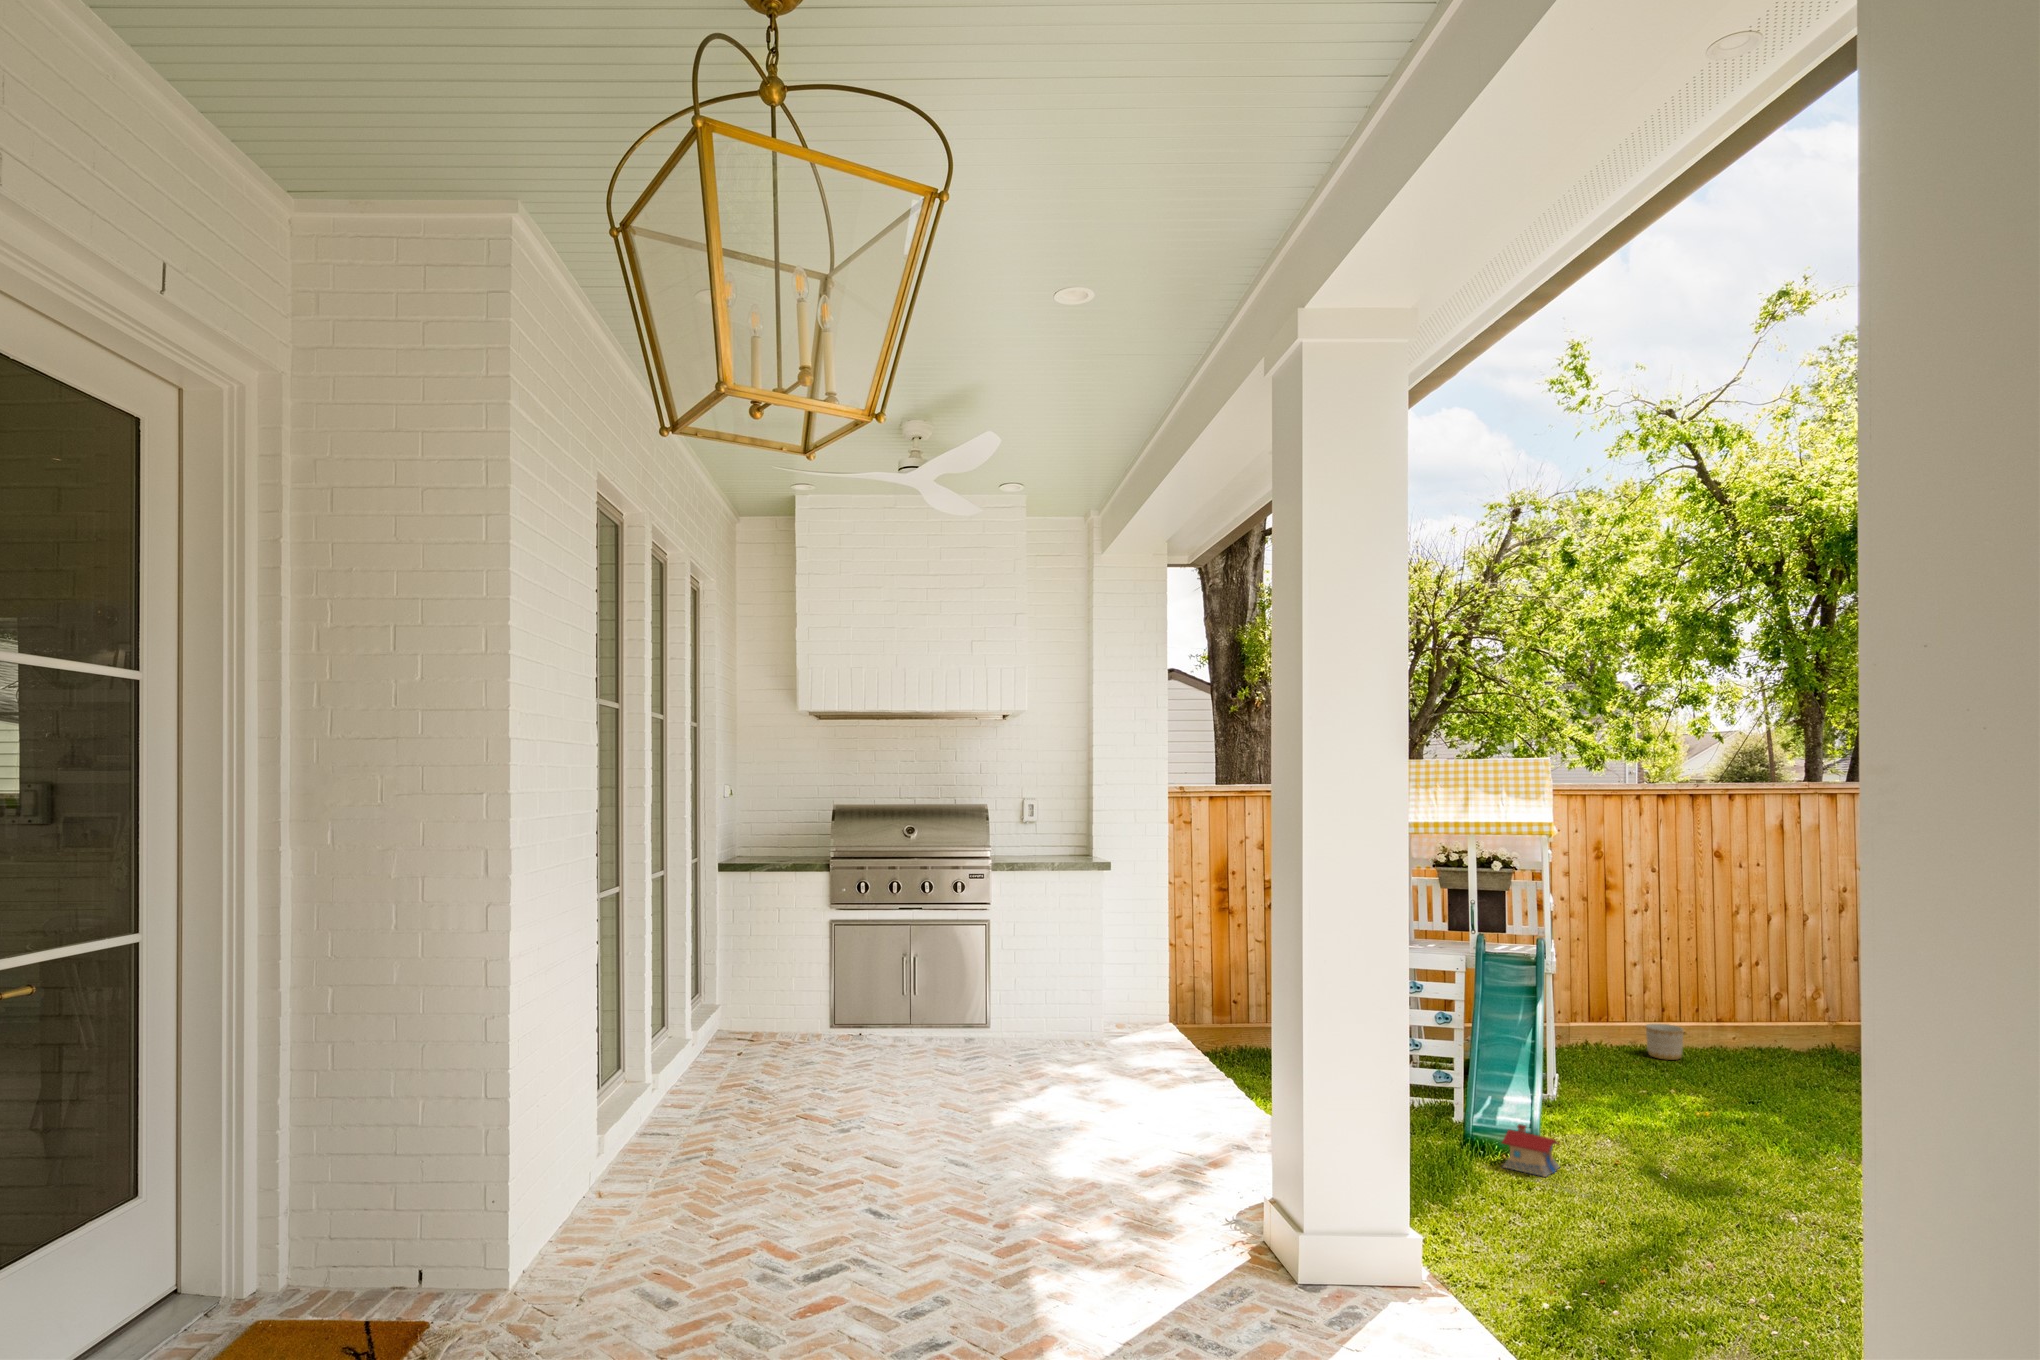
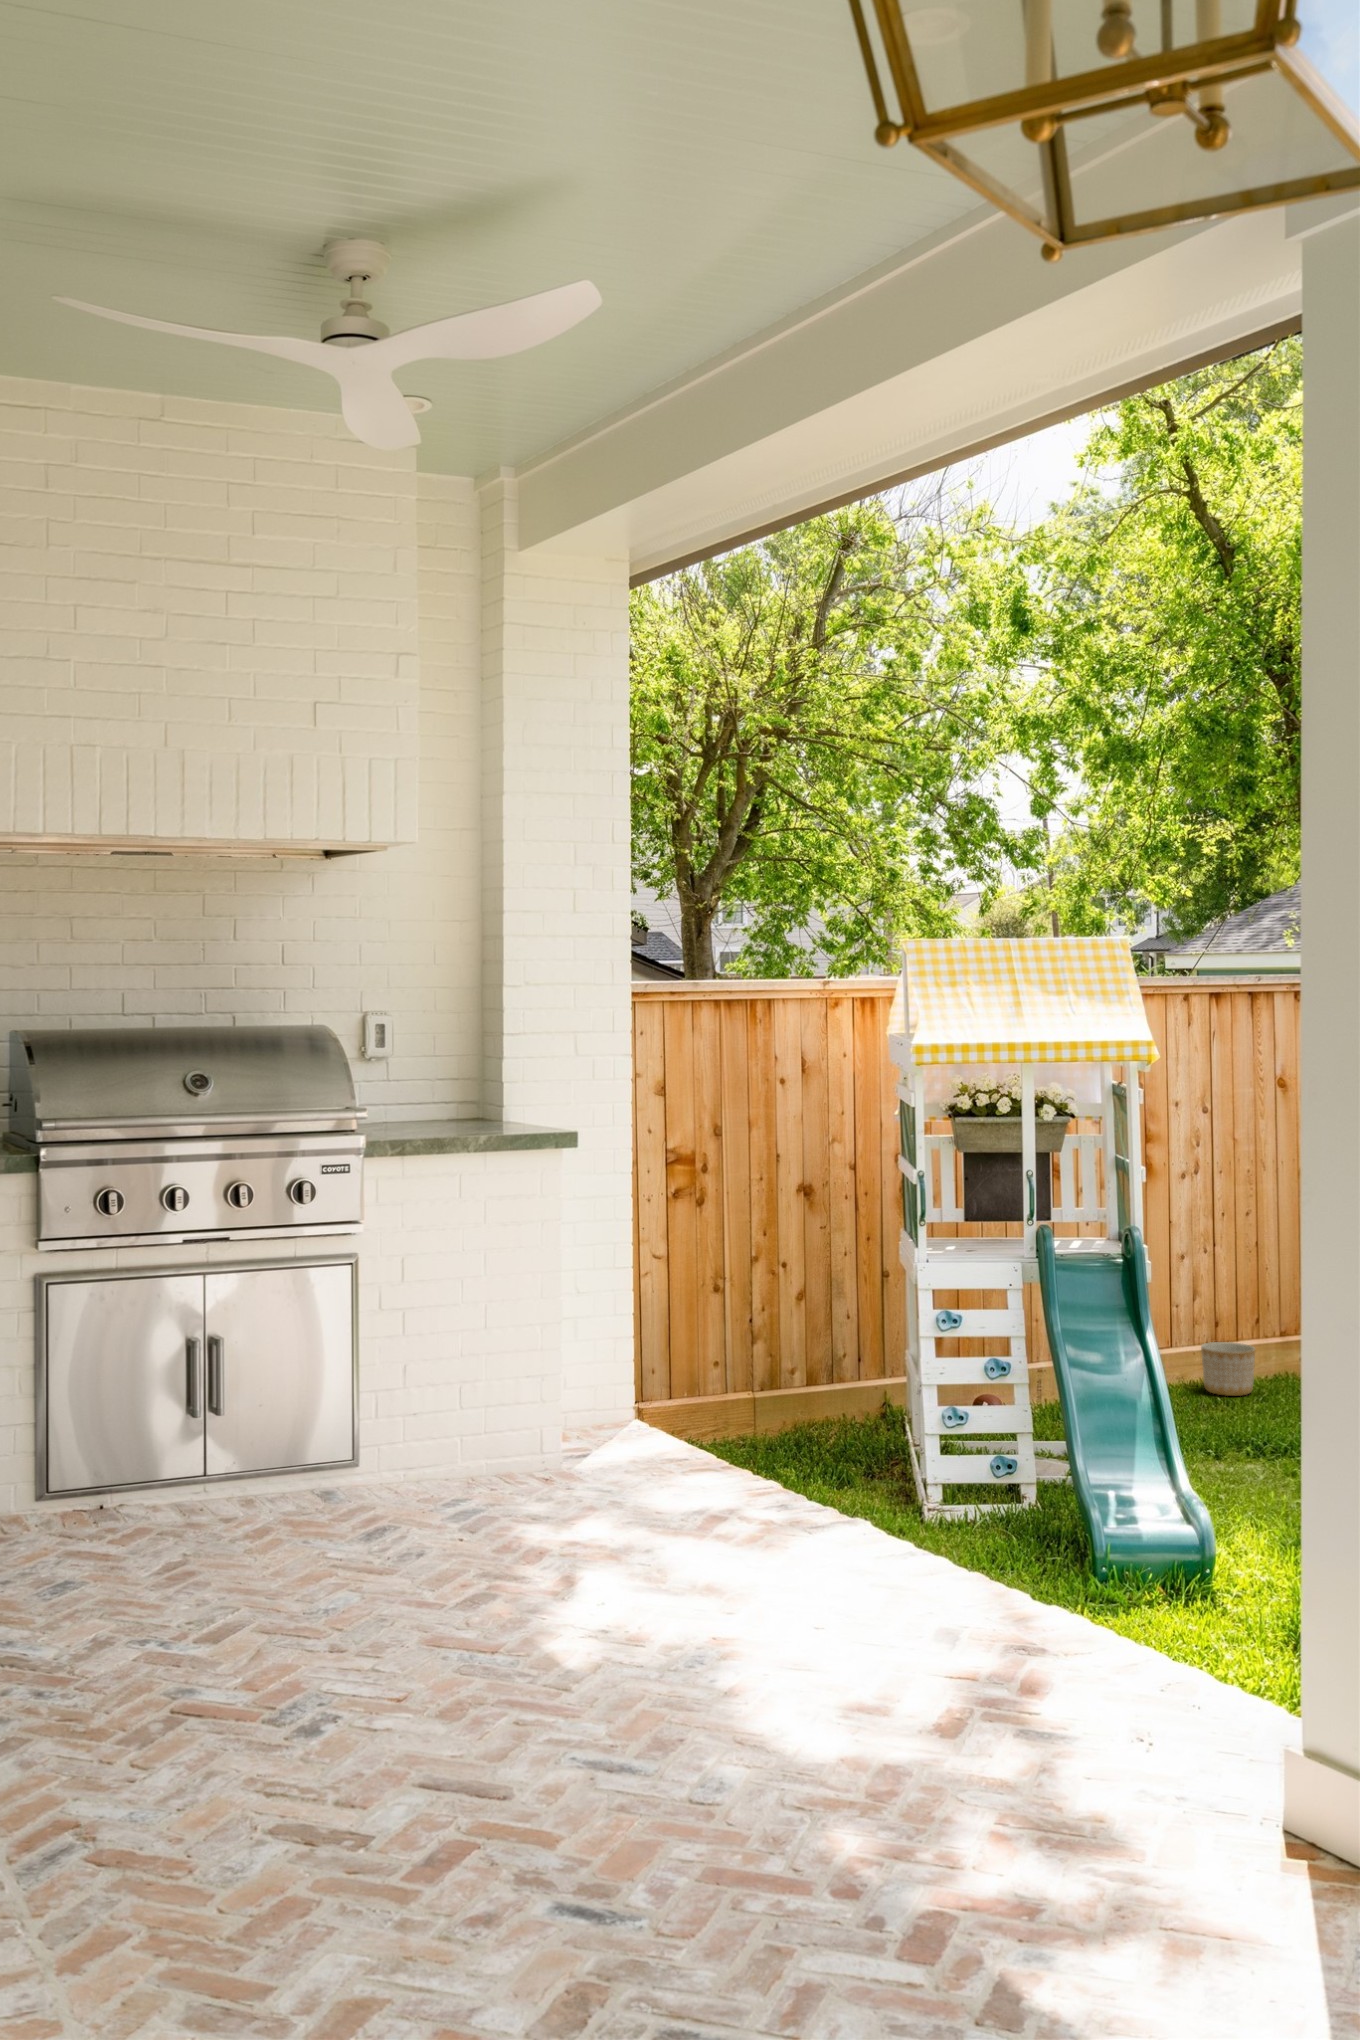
toy house: present [1502,1124,1560,1177] -> none [1176,1546,1263,1636]

